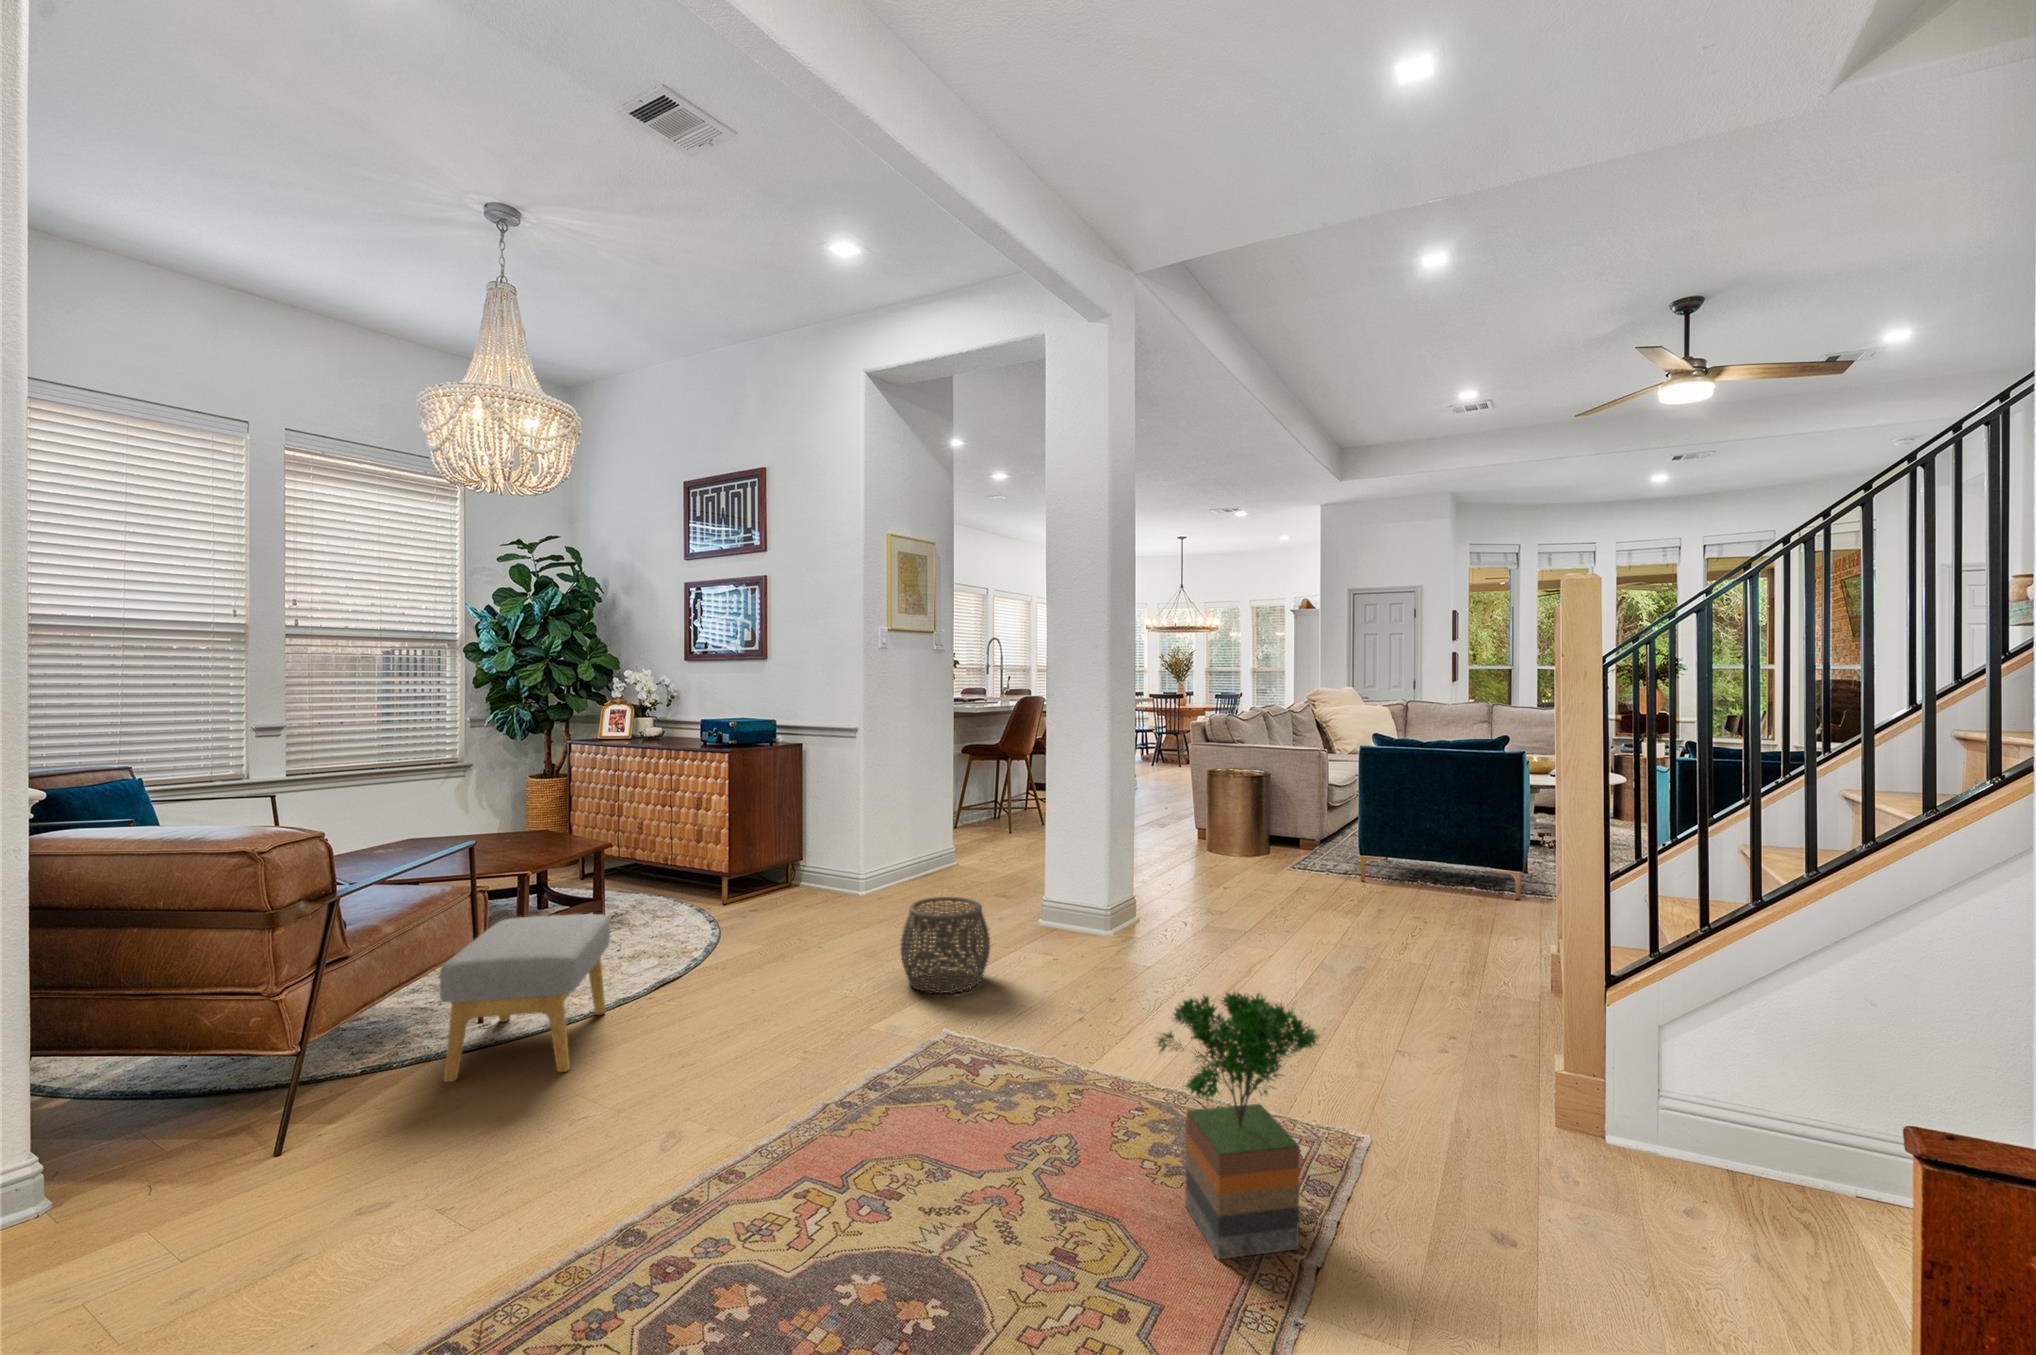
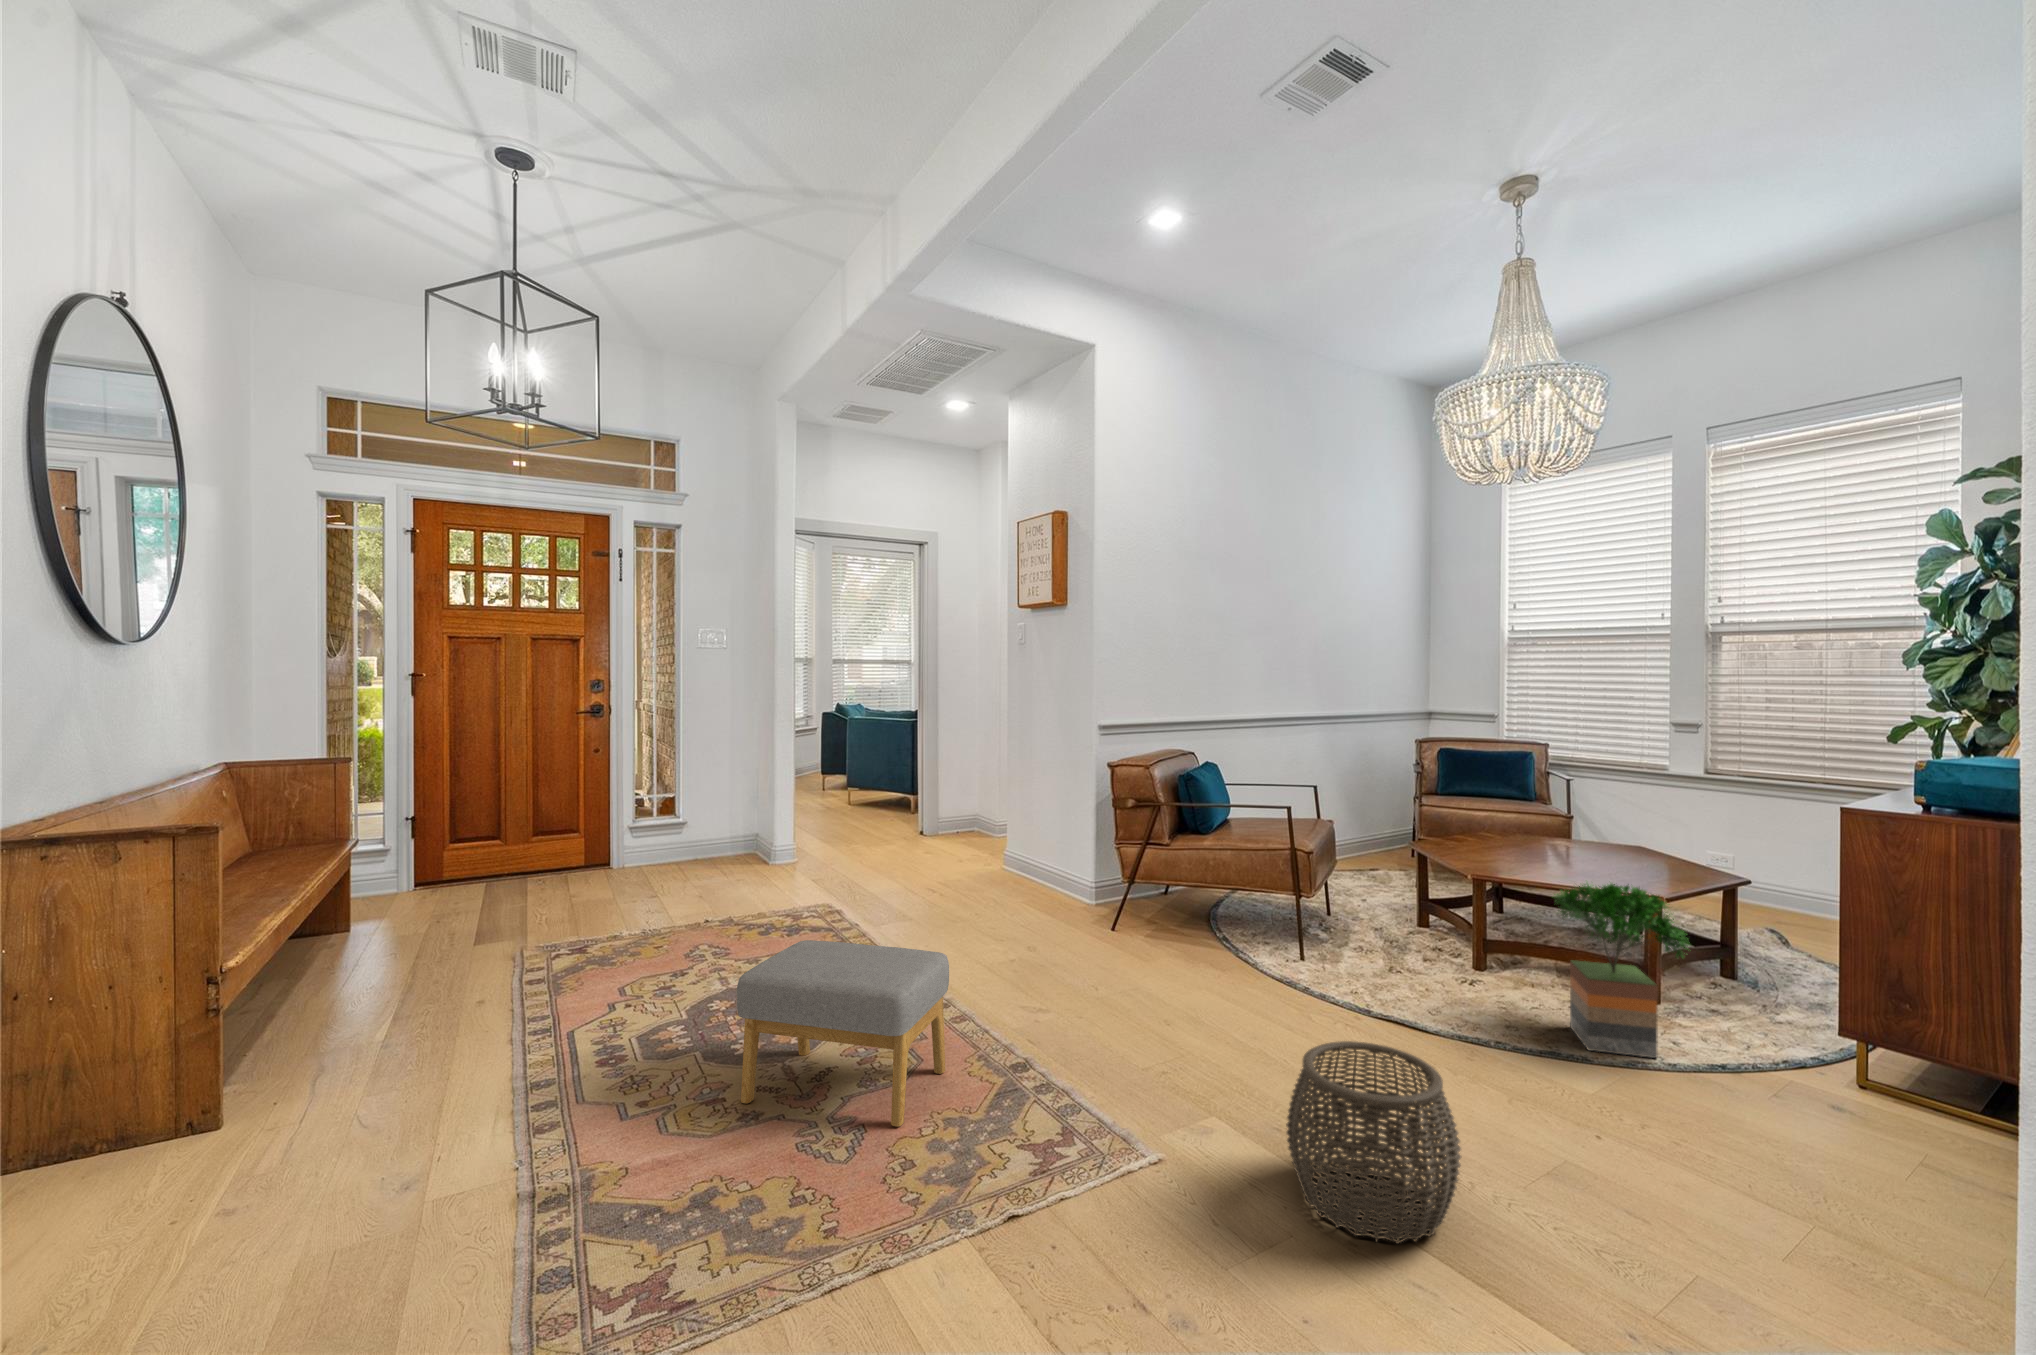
footstool: present [440,914,610,1082] -> present [737,940,949,1127]
potted tree: present [1158,993,1319,1260] -> present [1555,883,1688,1058]

